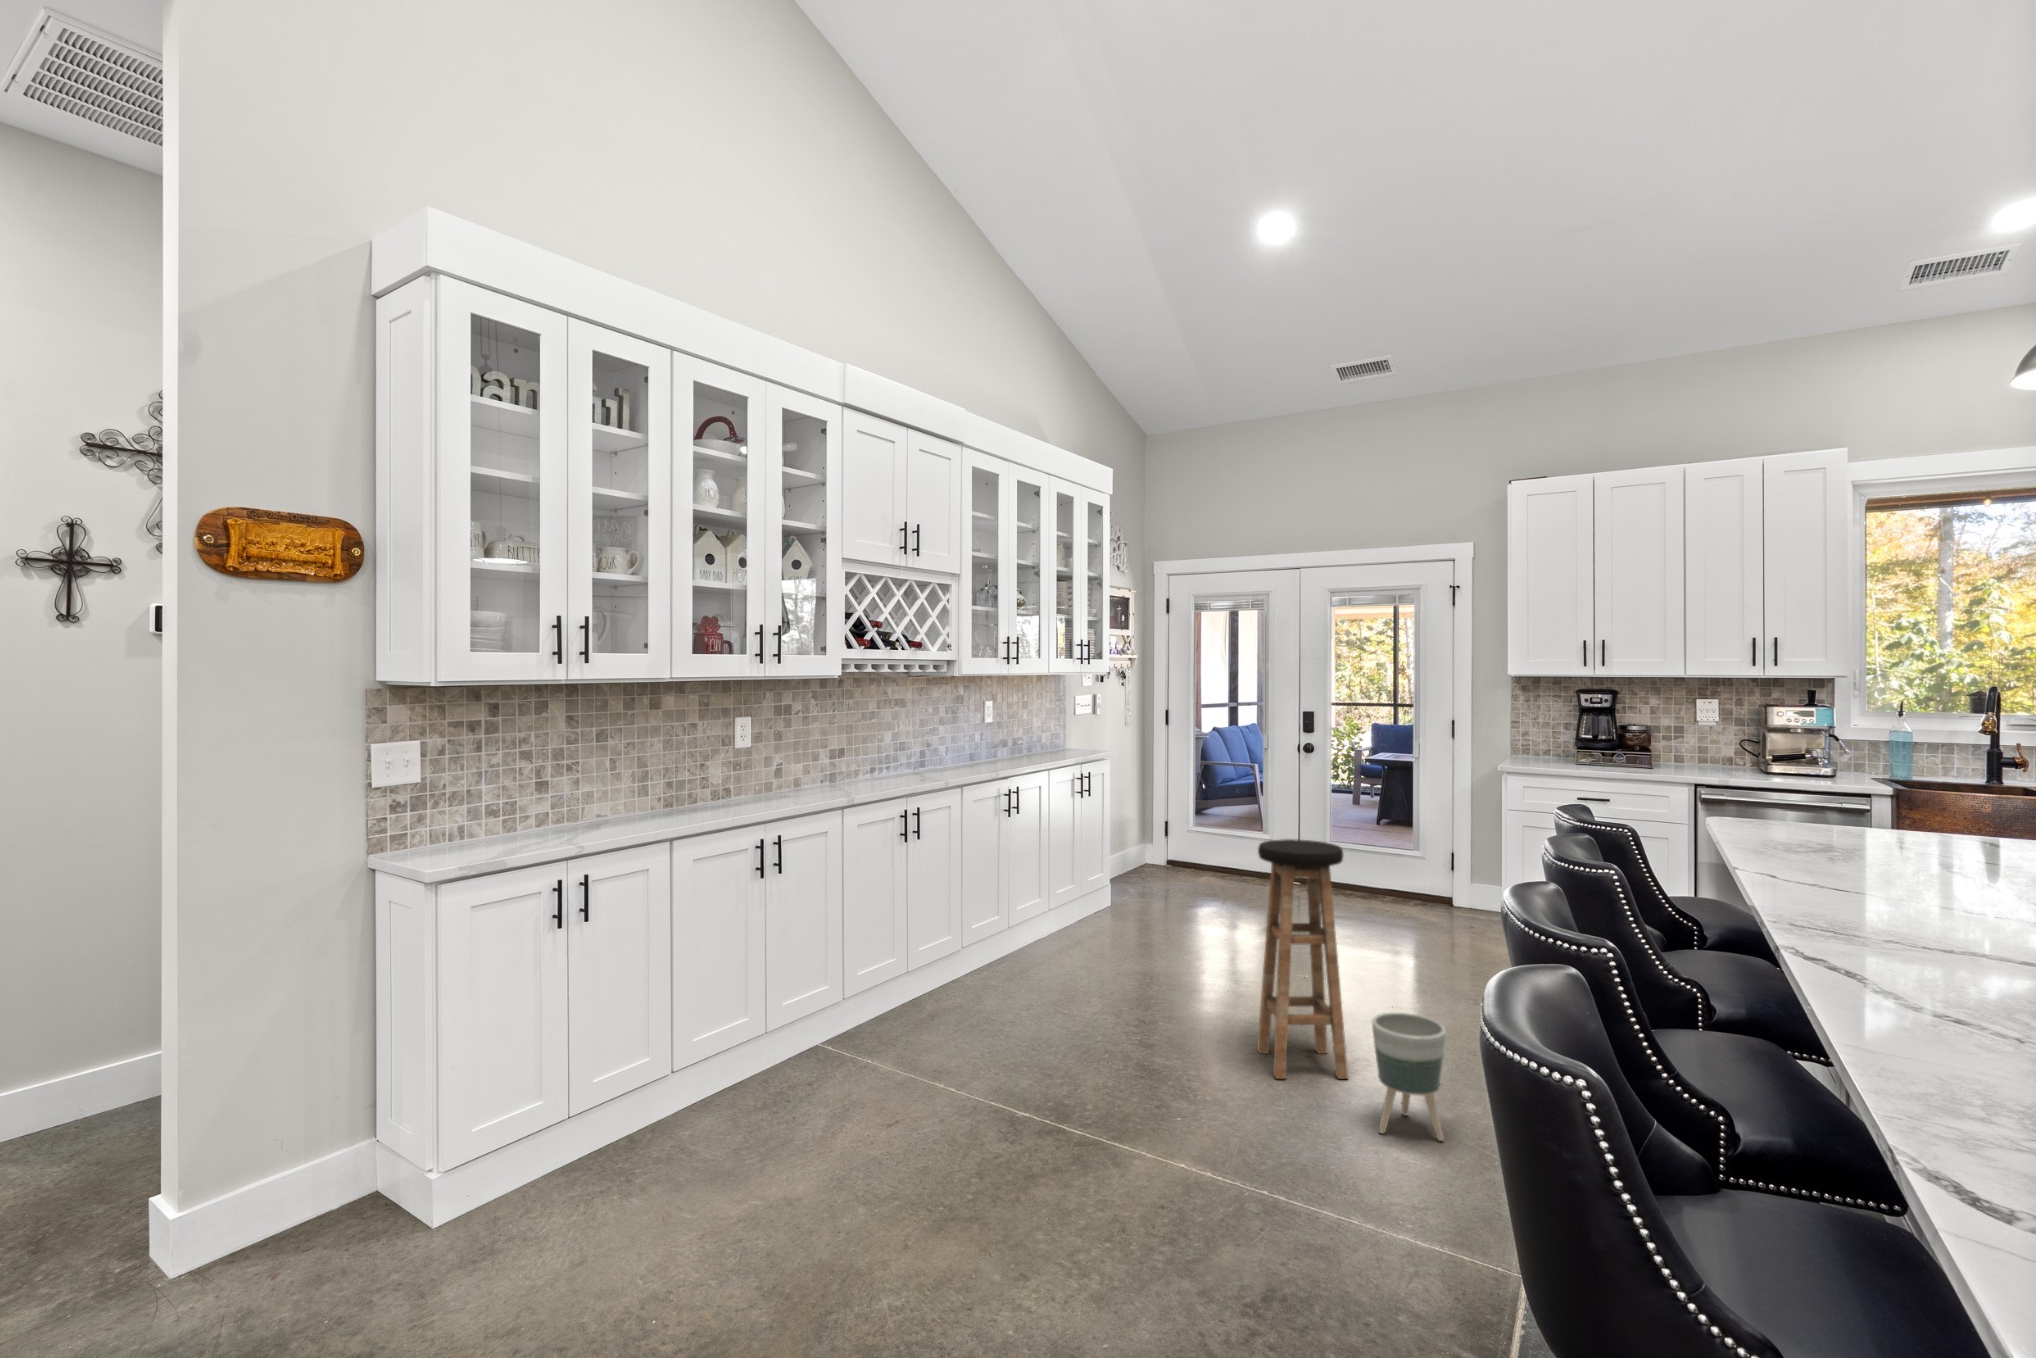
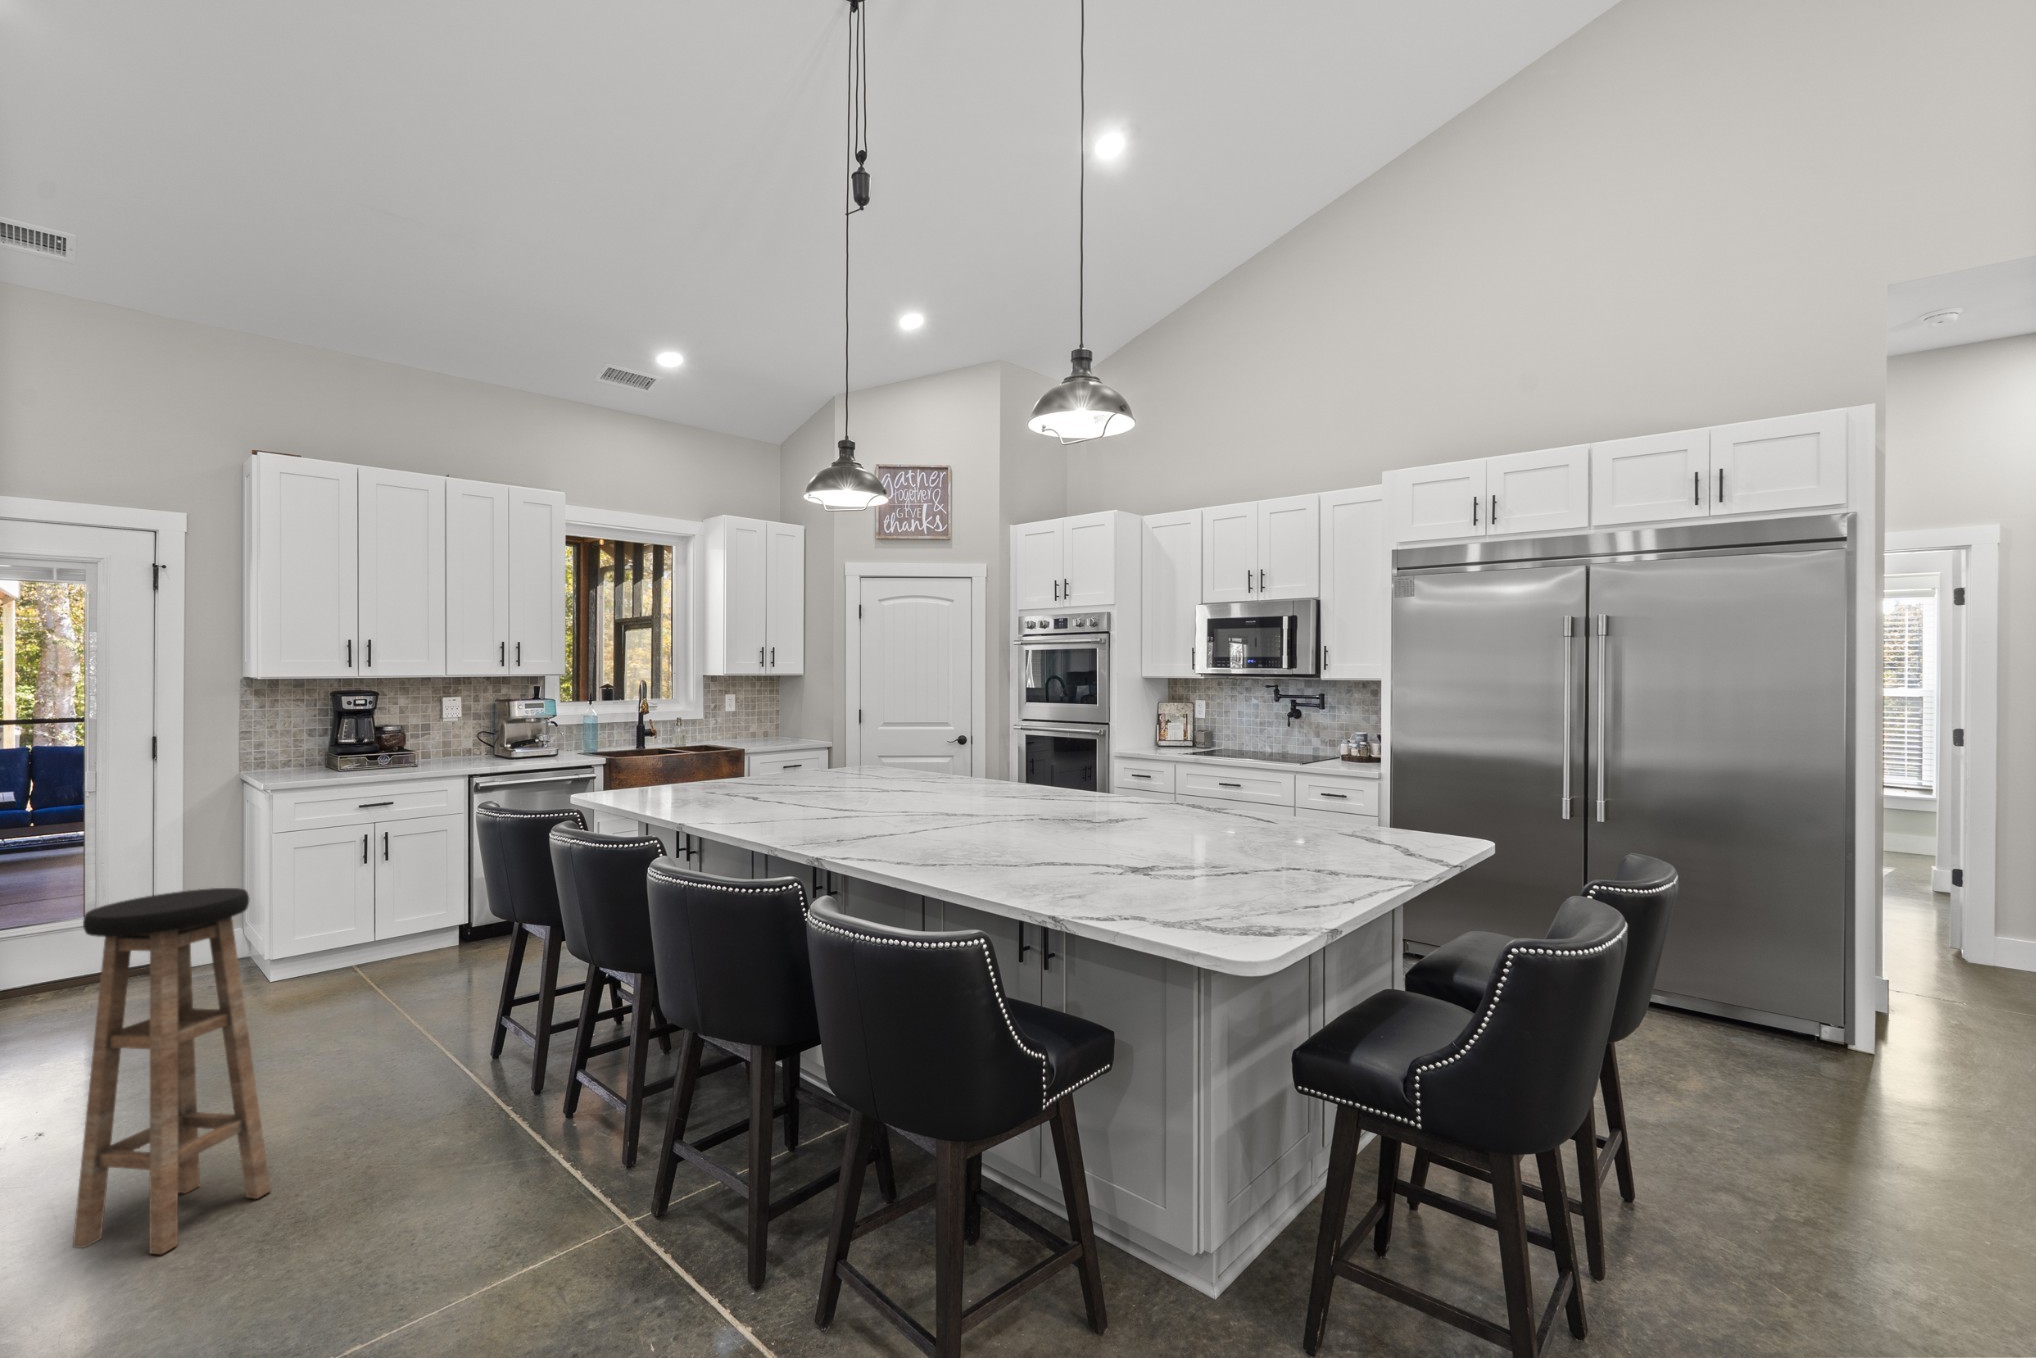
planter: present [1372,1013,1446,1141] -> none [354,1047,456,1211]

